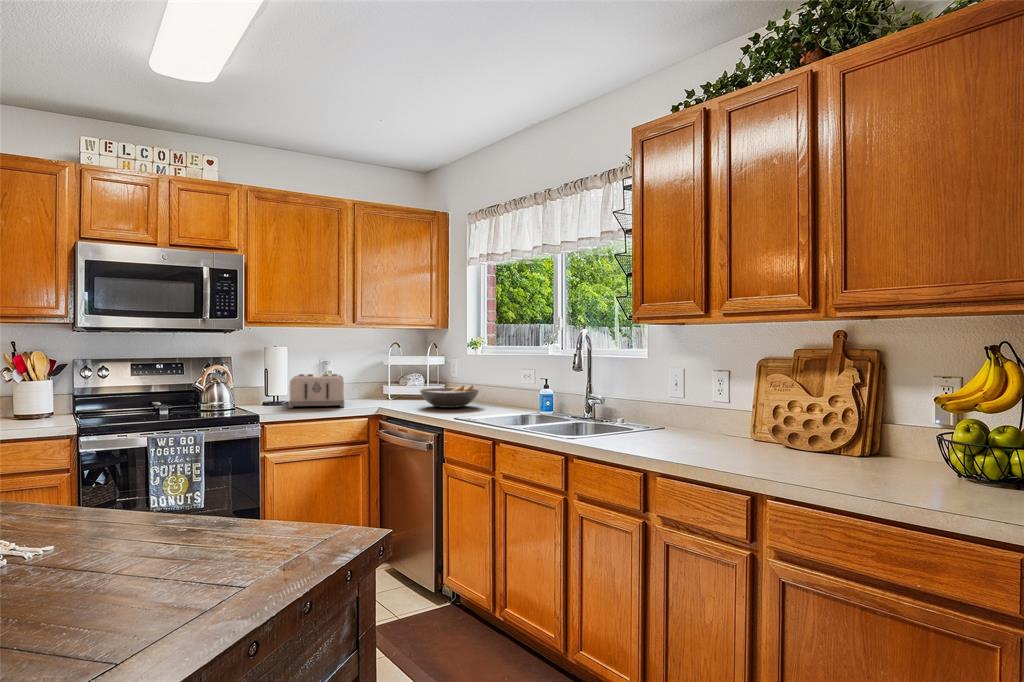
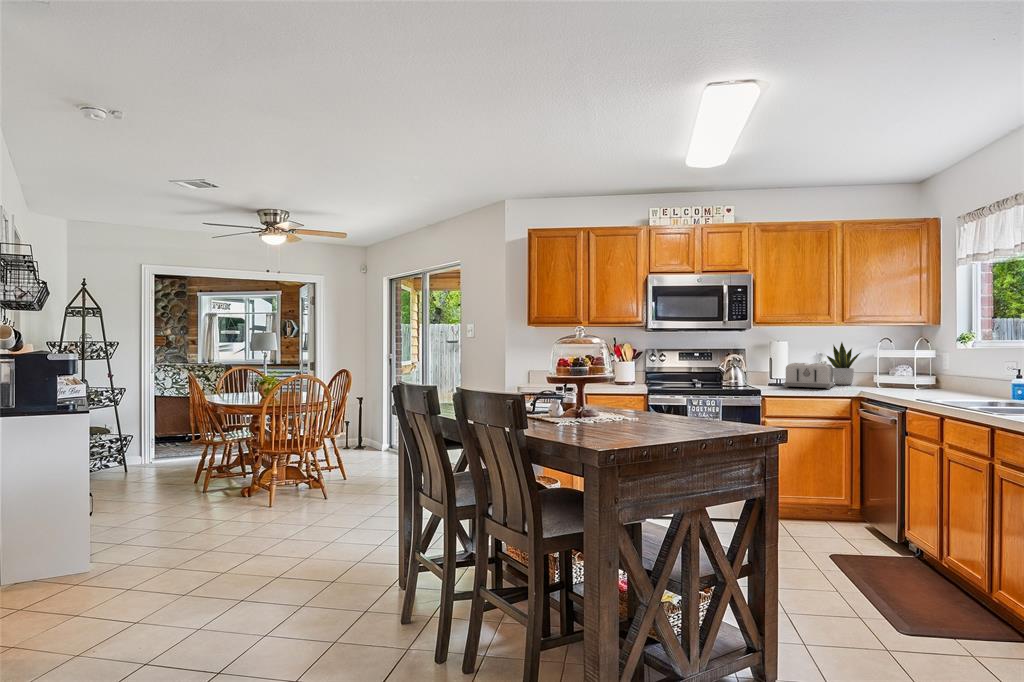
potted plant: none [332,345,371,398] -> present [827,342,860,385]
fruit bowl: present [420,386,479,408] -> none [898,376,961,395]

